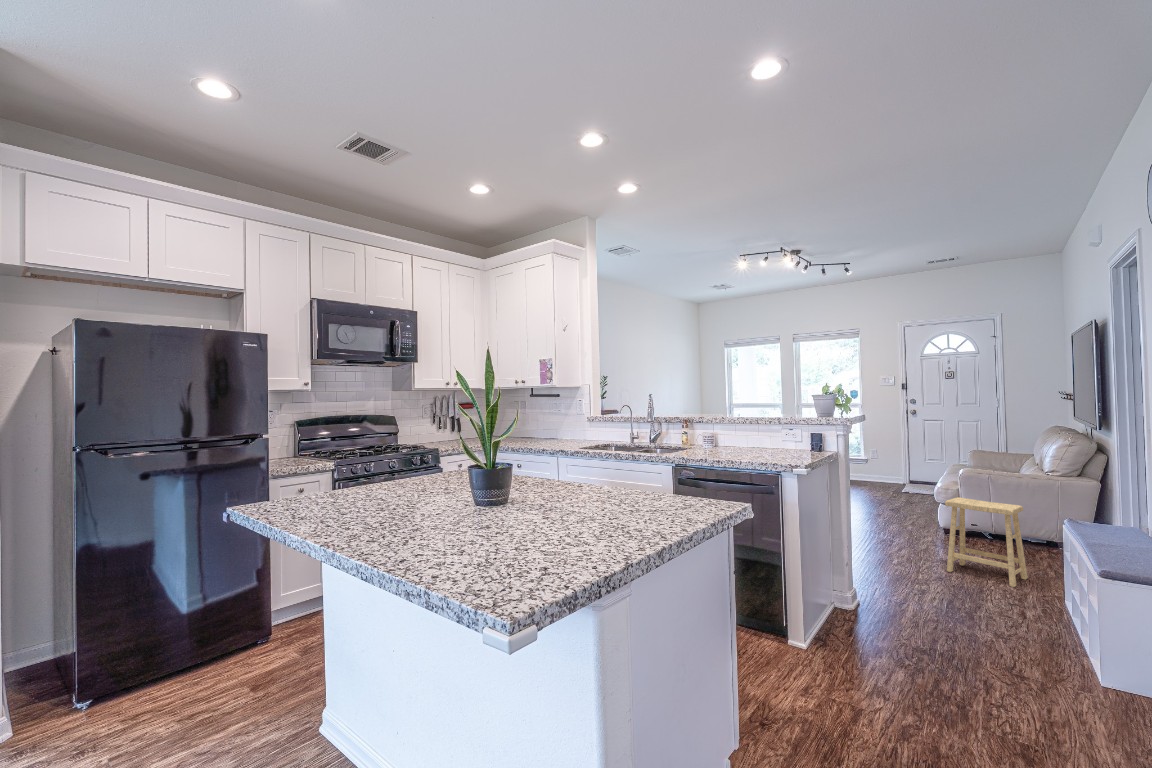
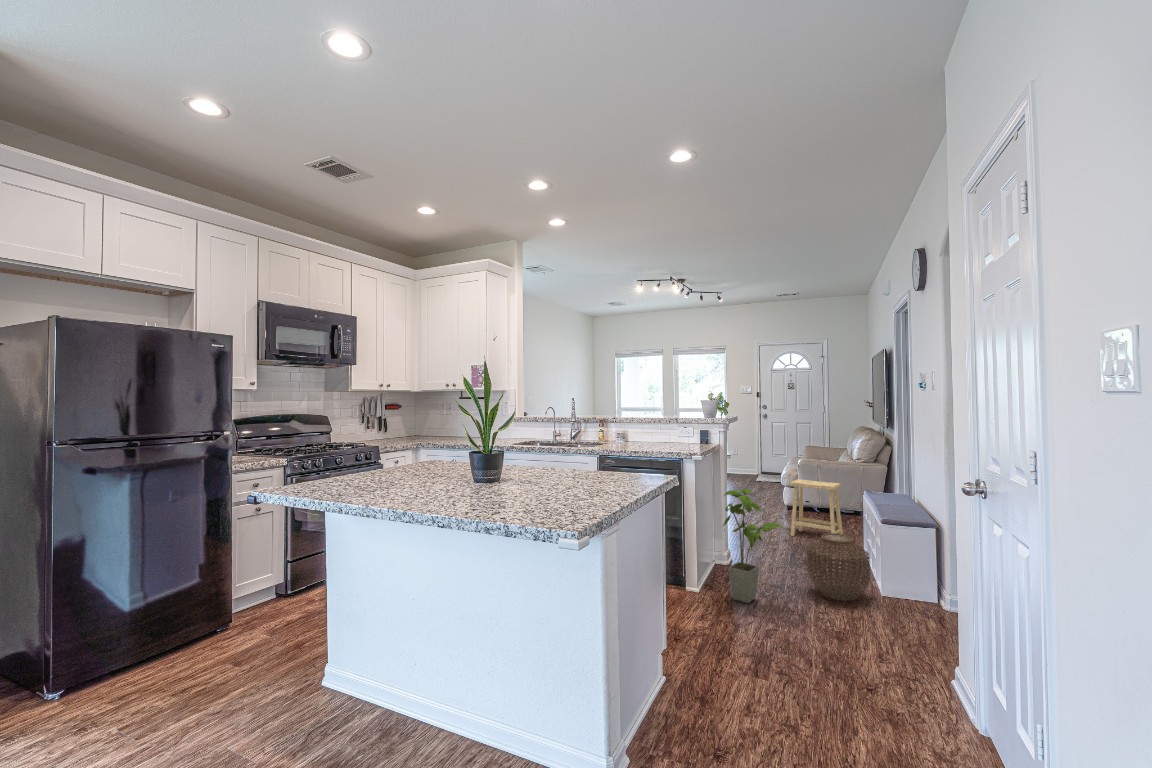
house plant: none [839,516,936,673] -> present [723,489,785,603]
woven basket: none [971,583,1077,686] -> present [807,533,870,601]

